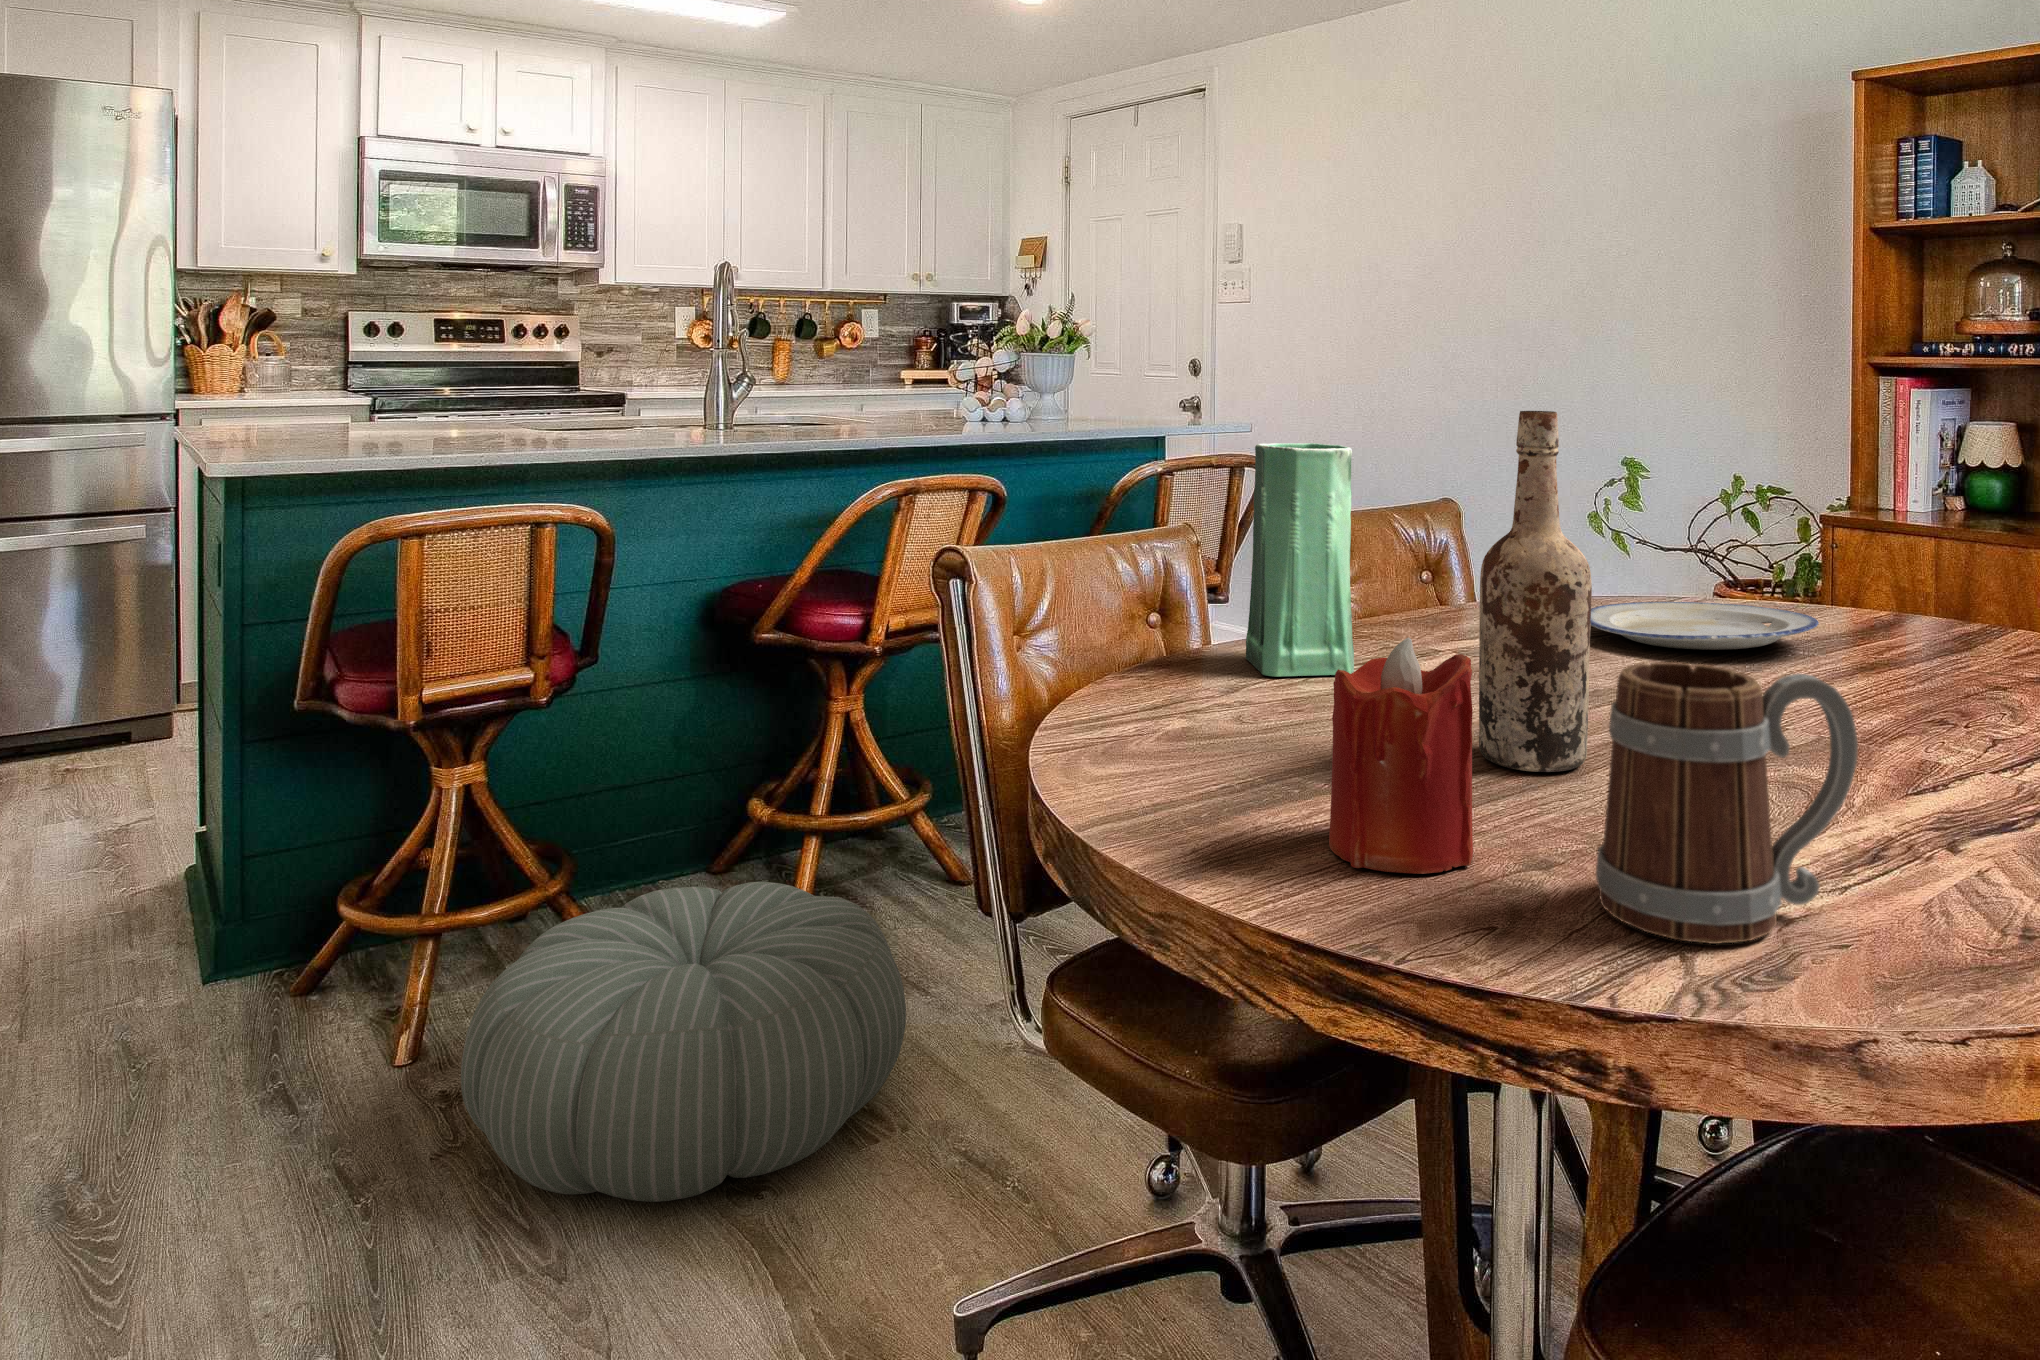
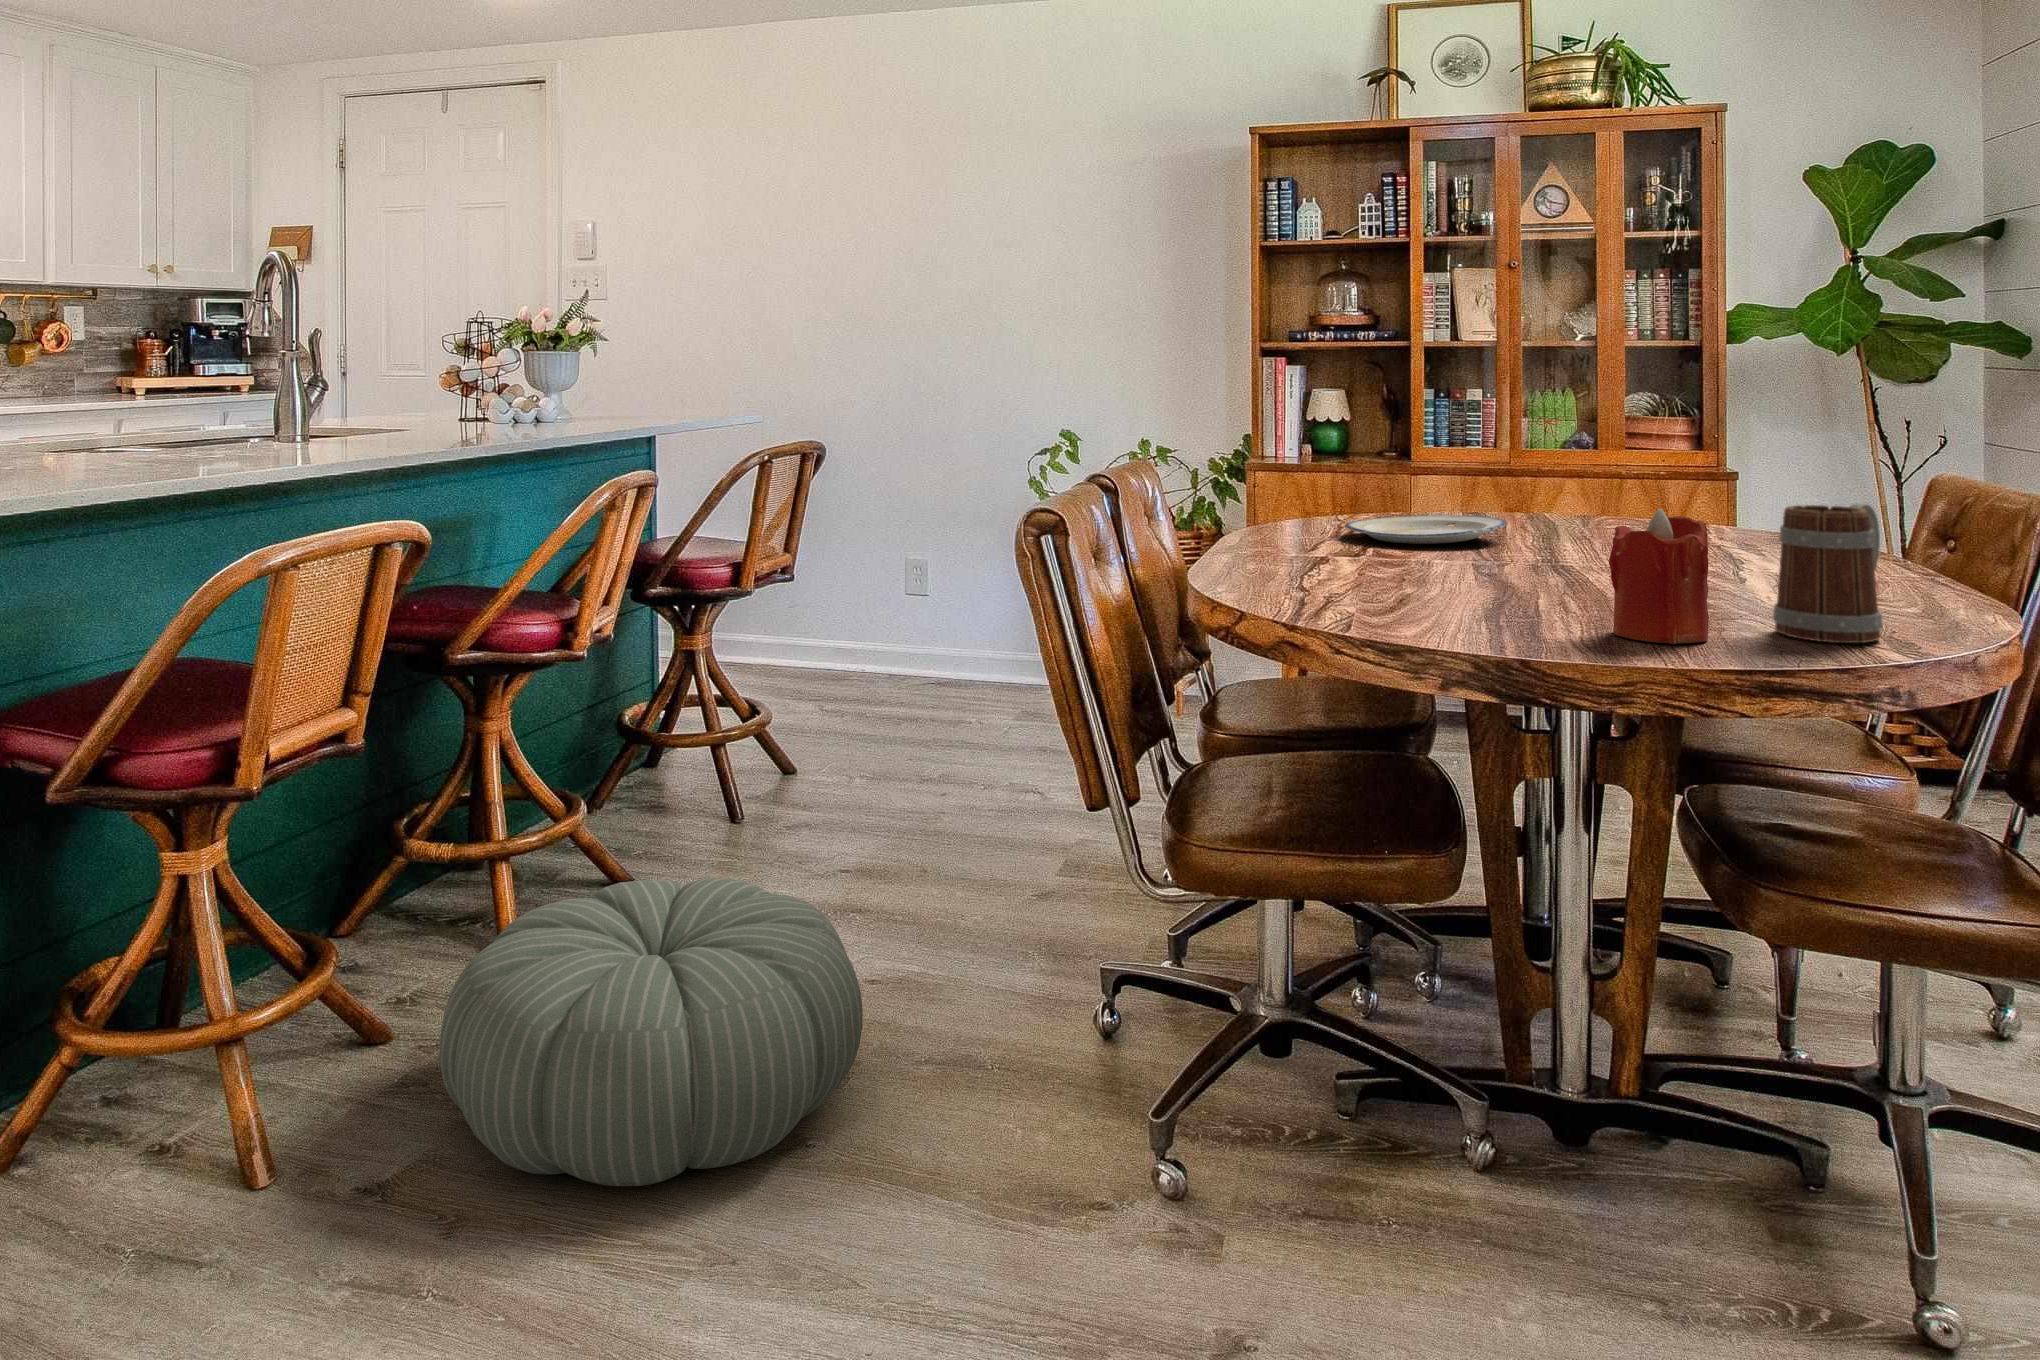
wine bottle: present [1479,411,1592,772] -> none [1532,375,1606,602]
vase: present [1245,443,1354,677] -> none [1243,410,1335,582]

